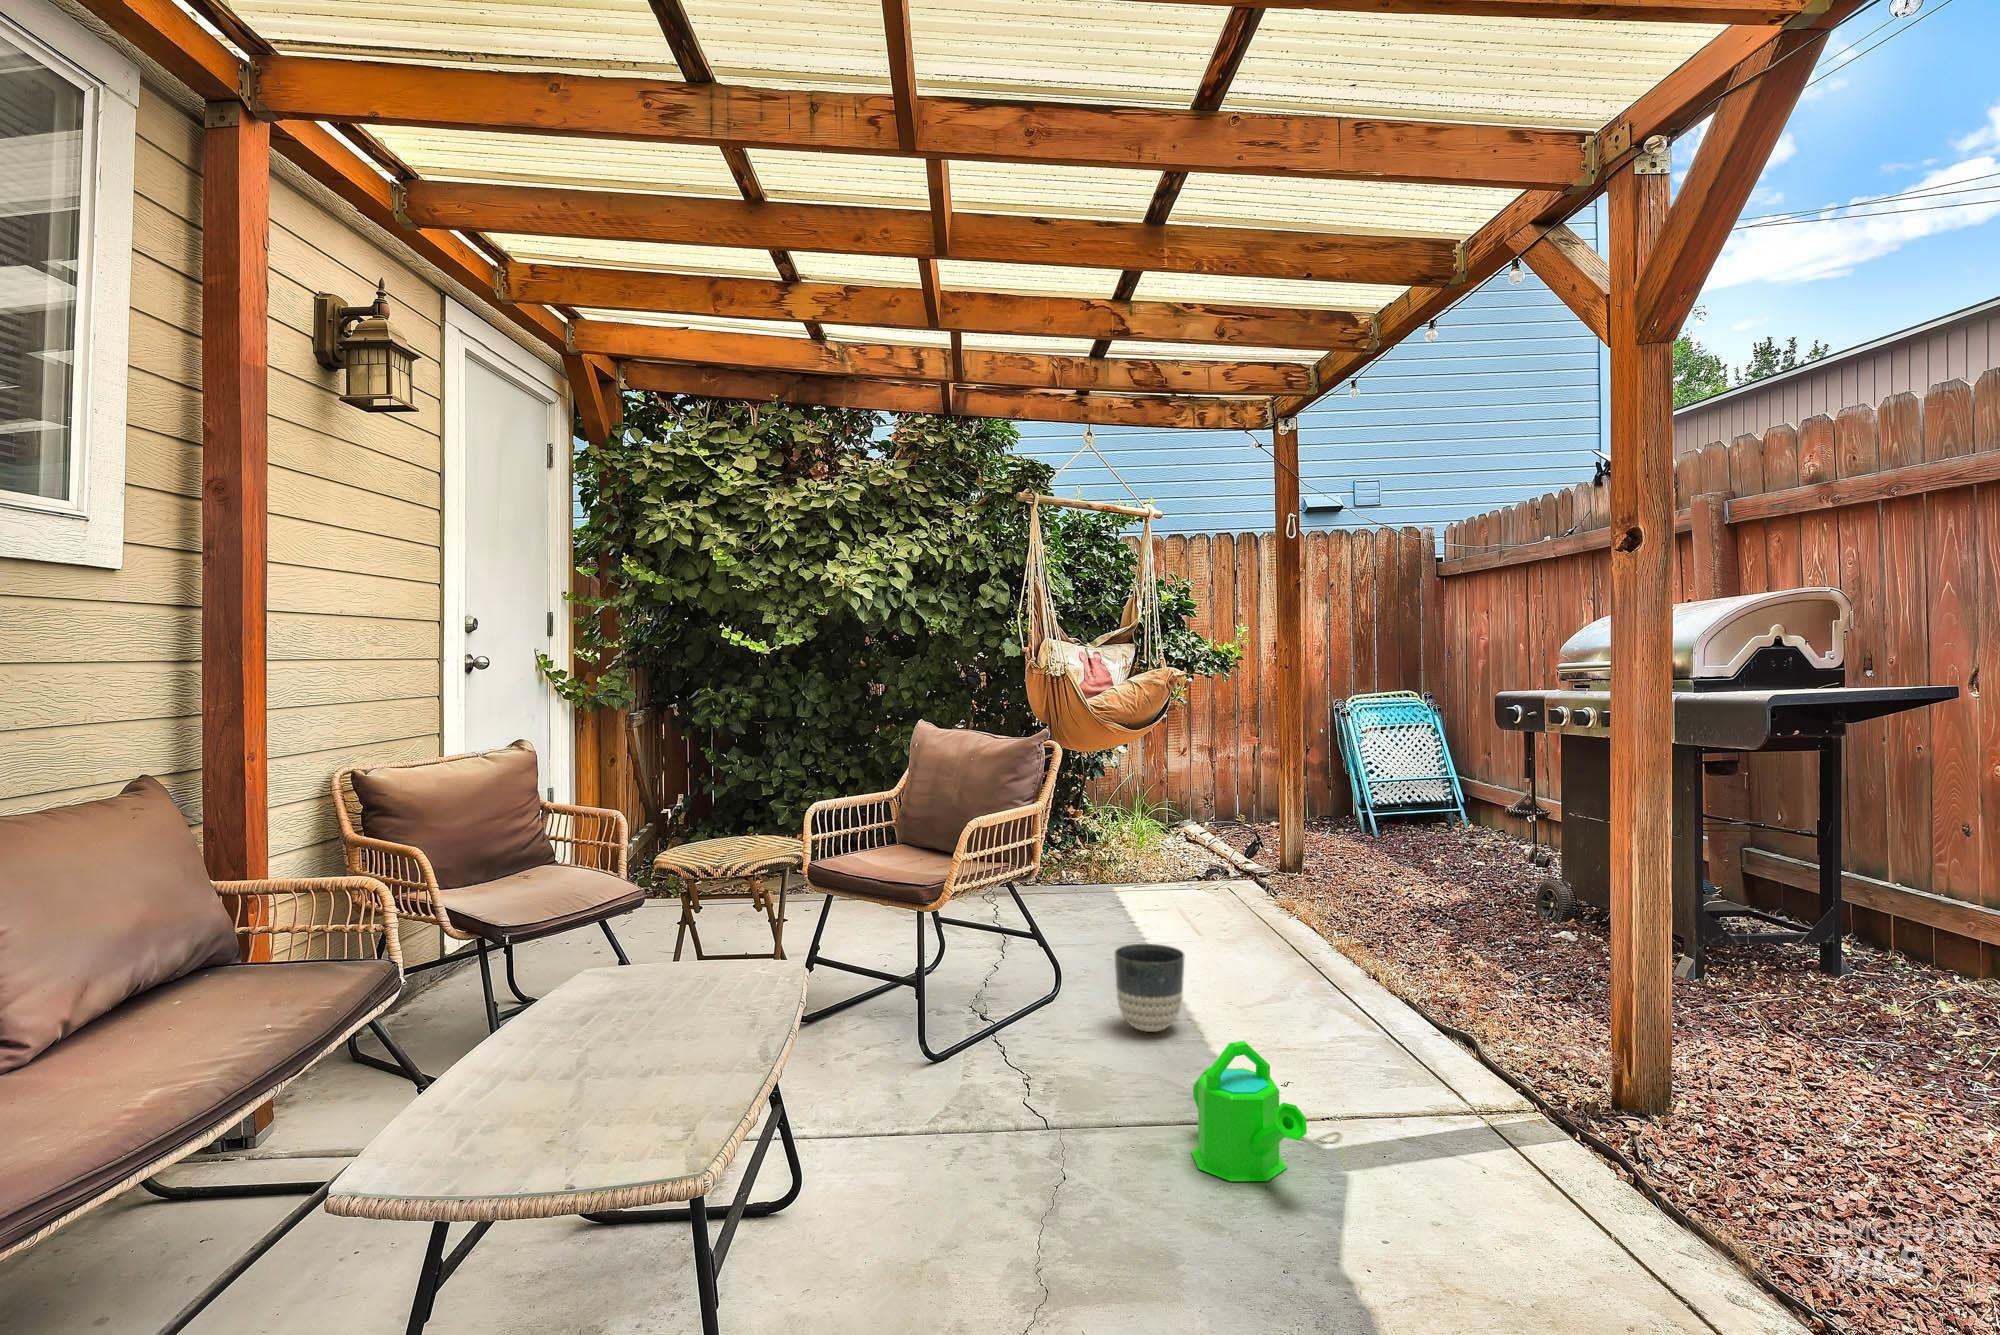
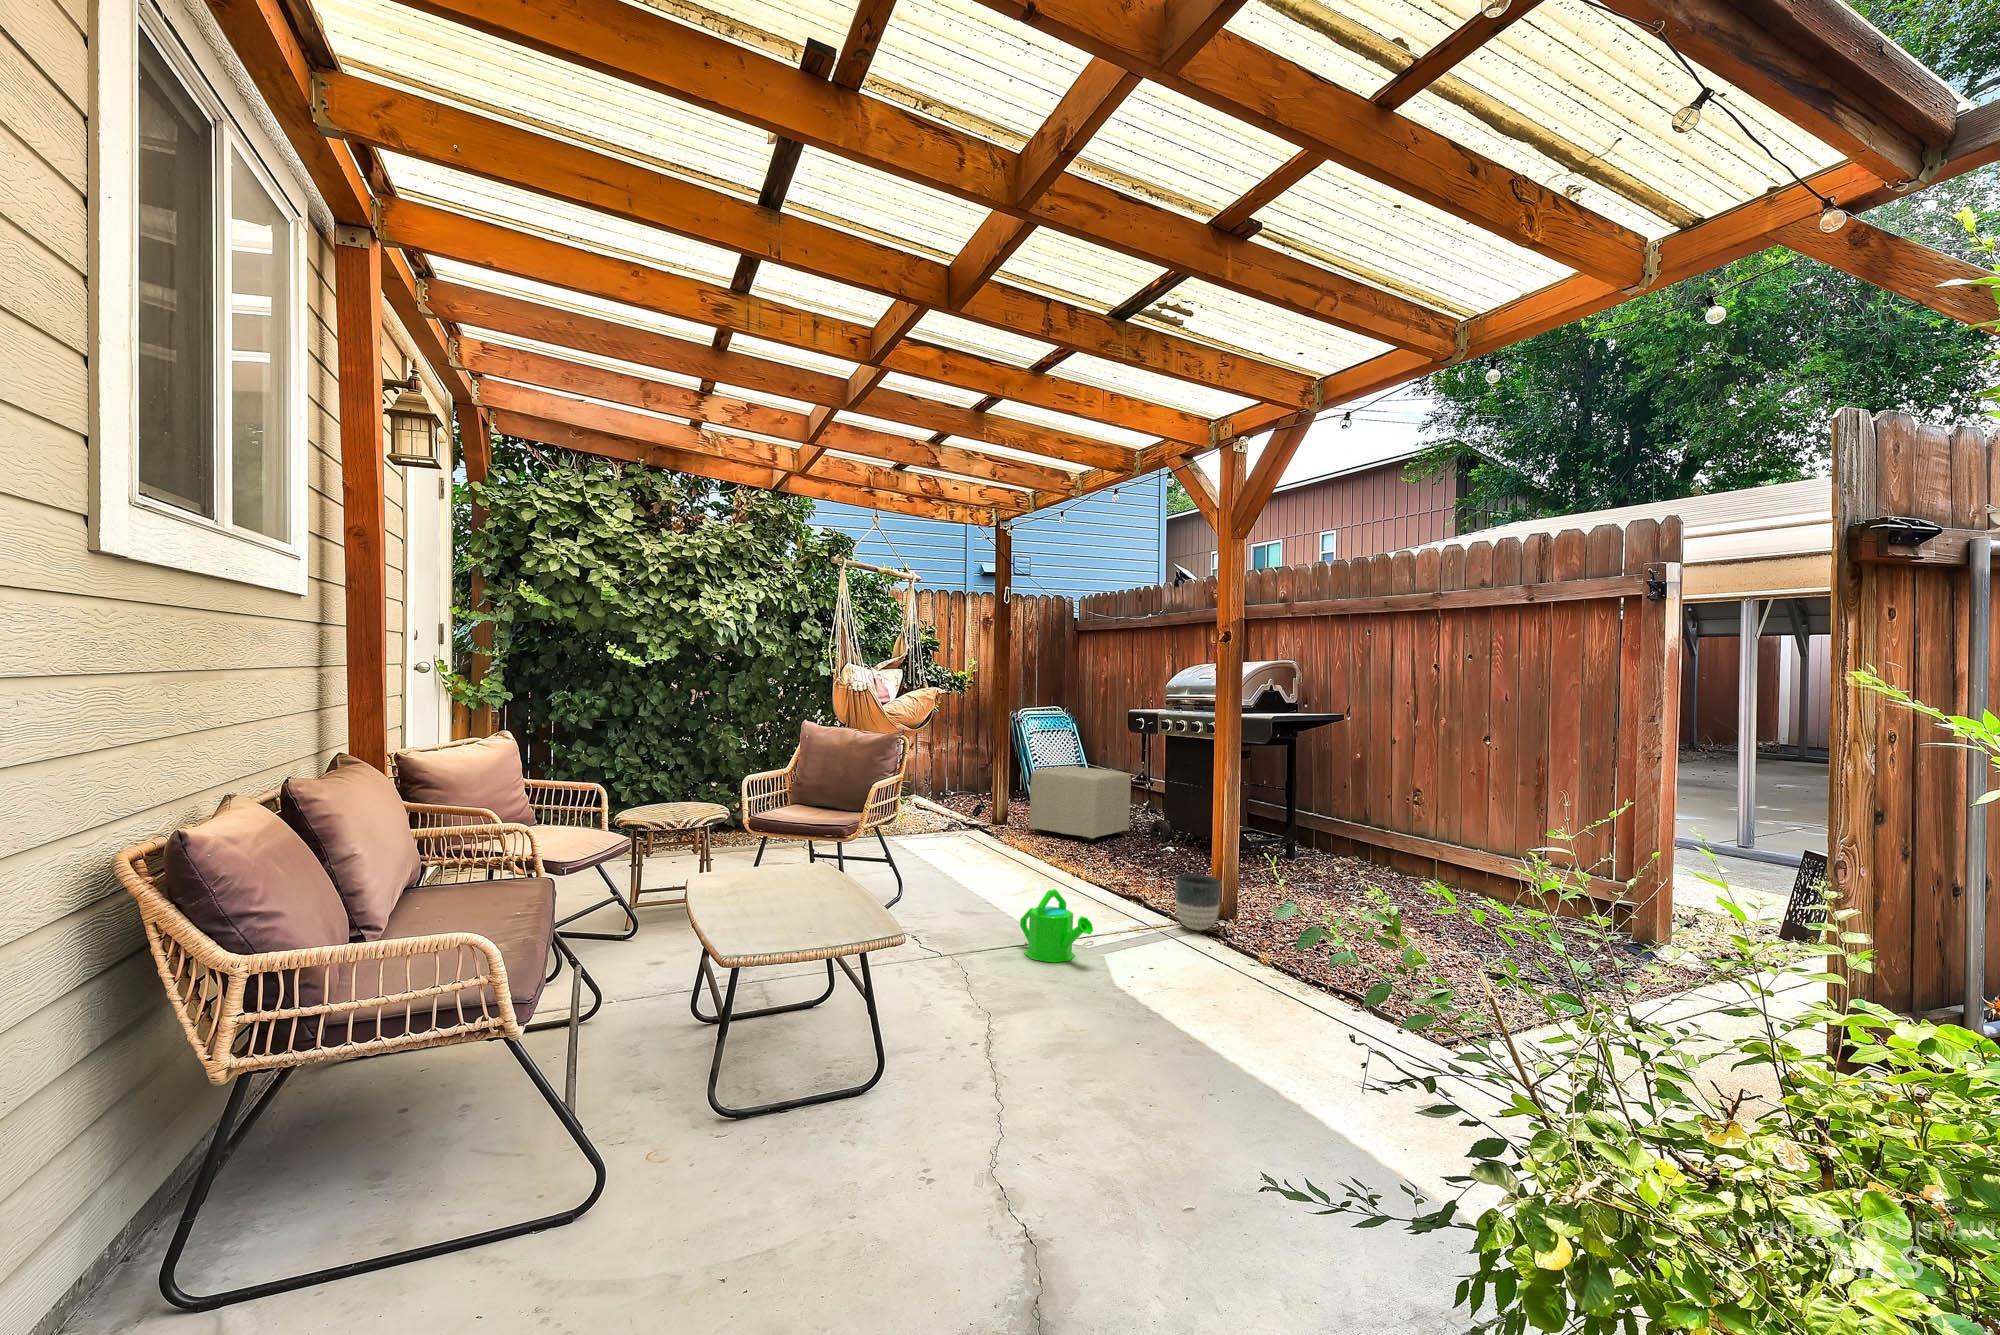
ottoman: none [1332,789,1509,913] -> present [1029,766,1131,842]
planter: present [1115,944,1185,1032] -> present [1175,874,1221,931]

